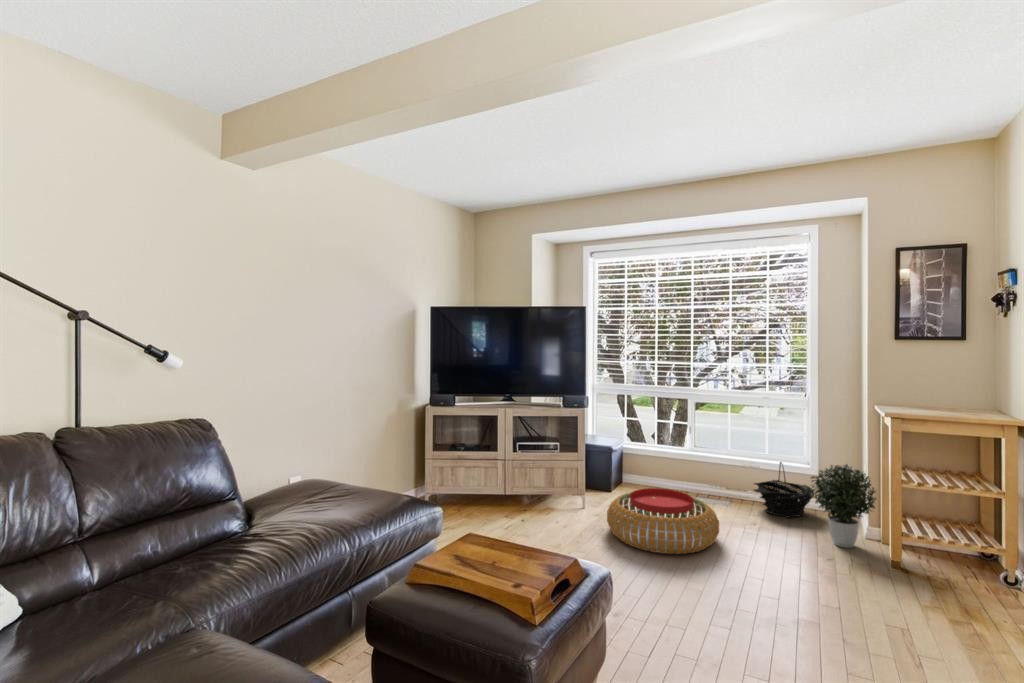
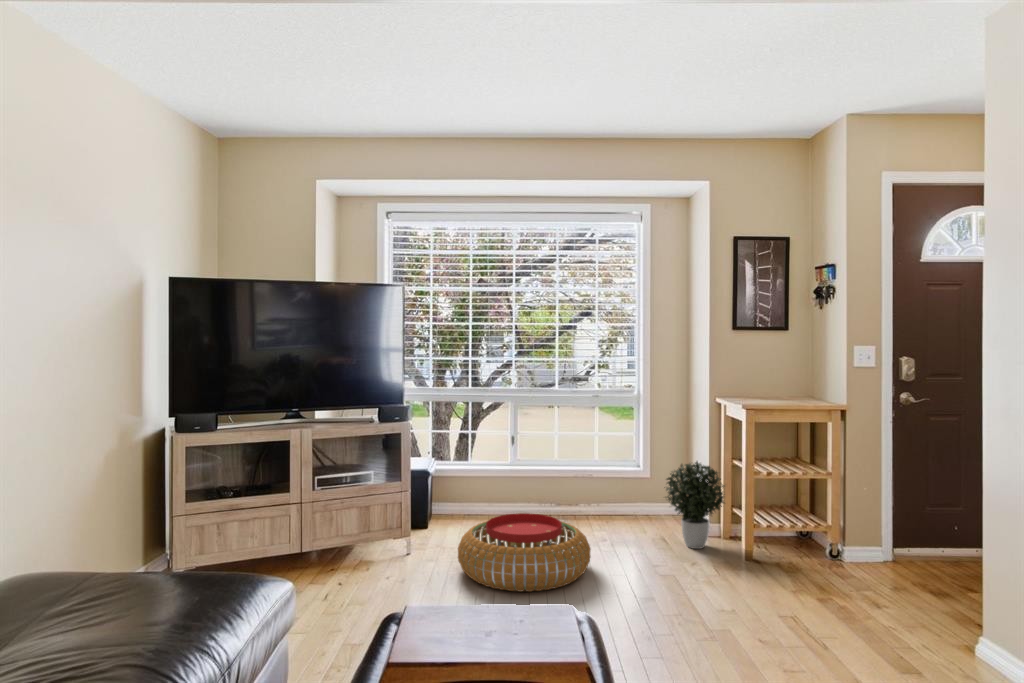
basket: present [754,462,814,518] -> none [593,466,654,528]

